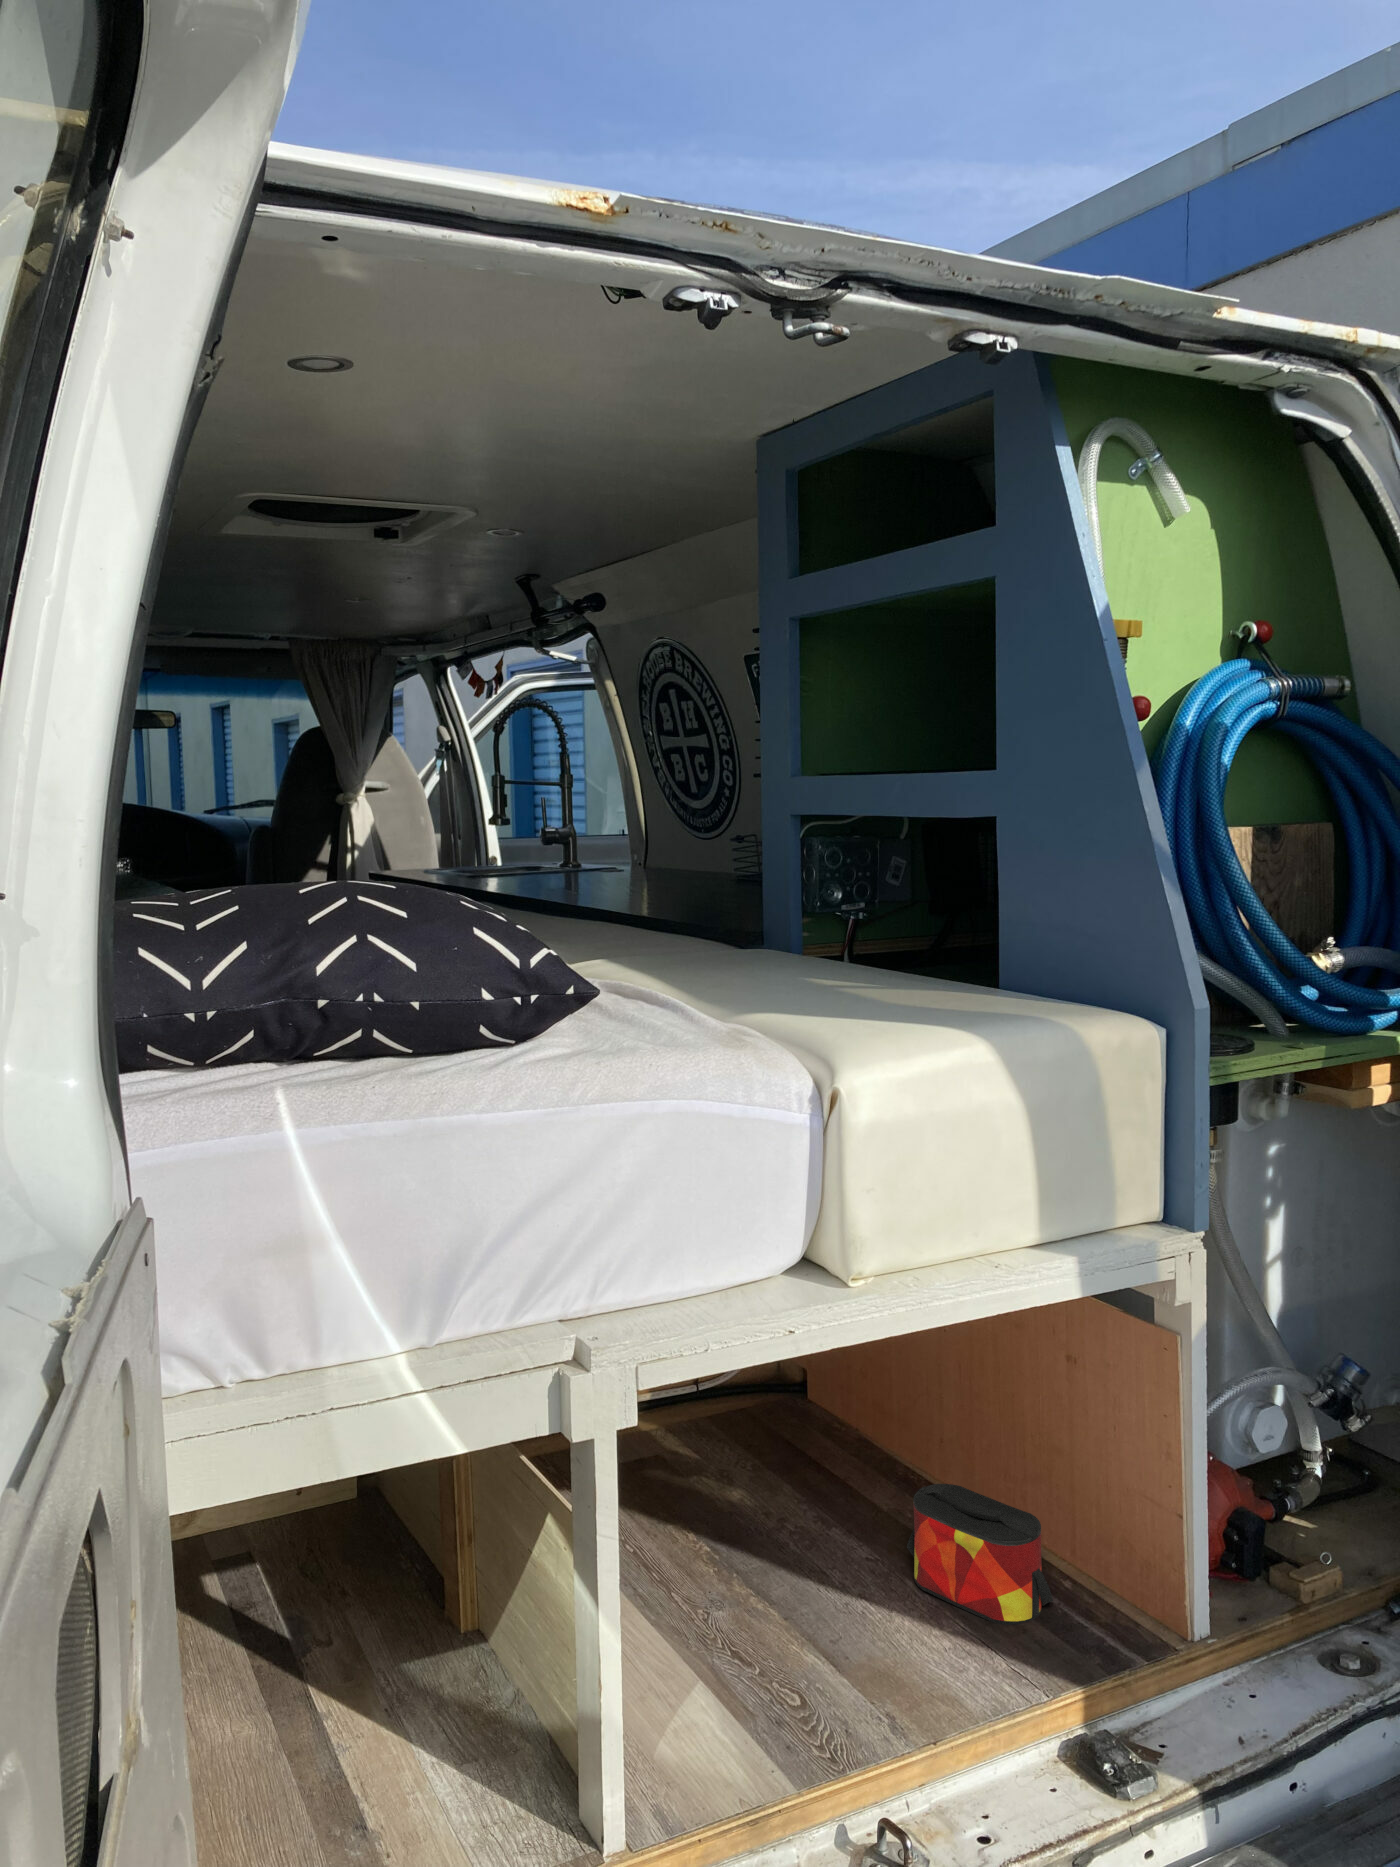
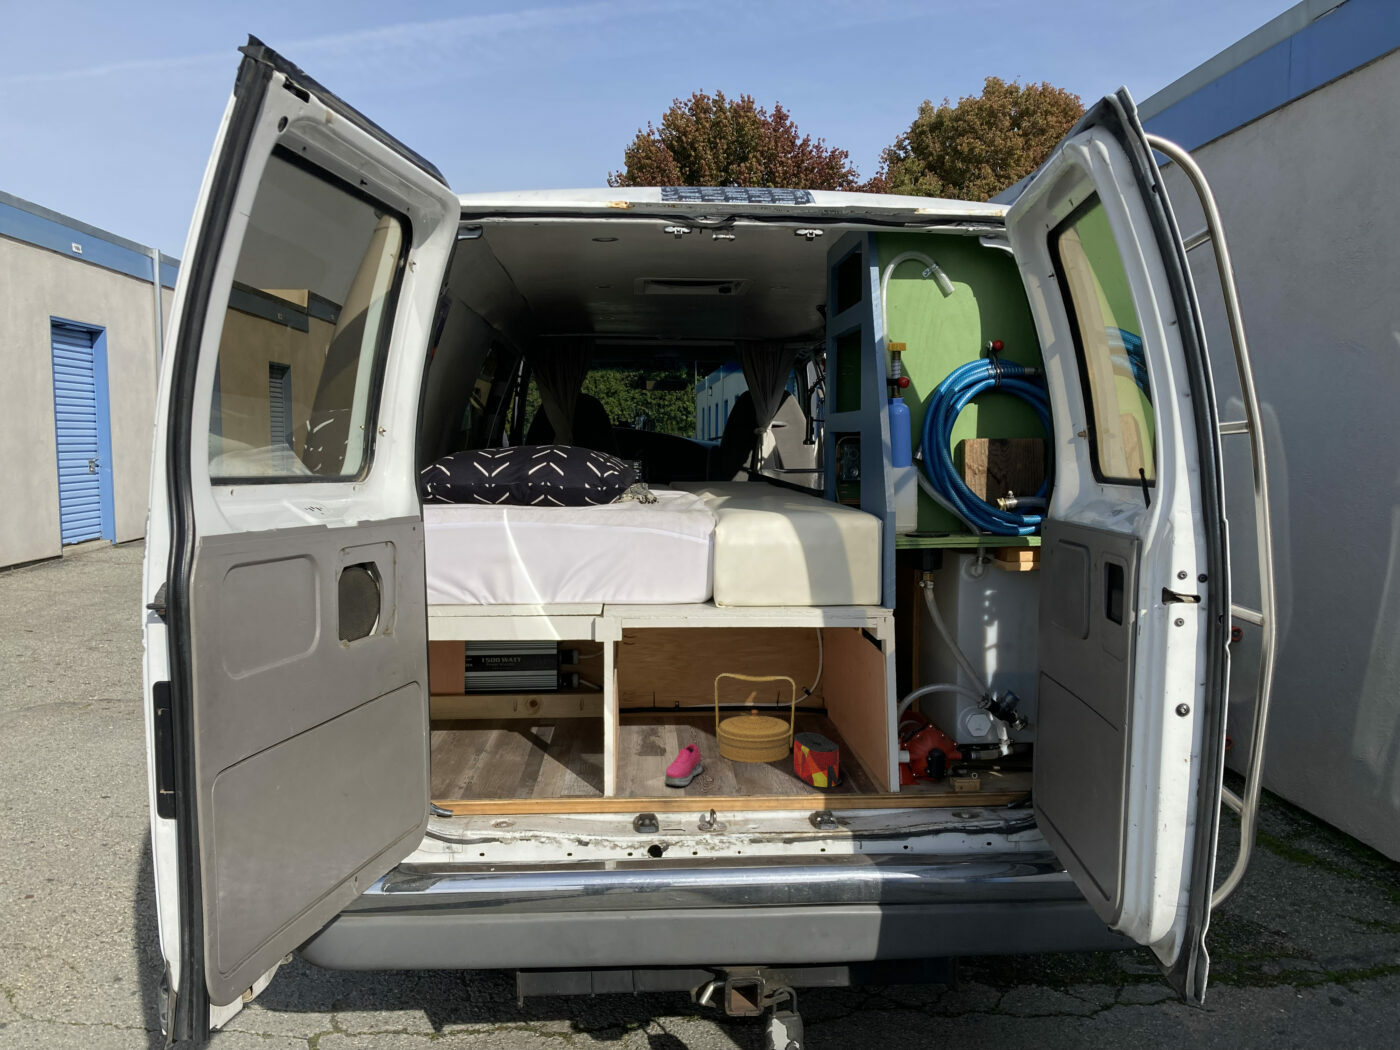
basket: none [672,1354,848,1571] -> present [715,673,796,763]
shoe: none [678,1573,738,1710] -> present [664,744,702,786]

